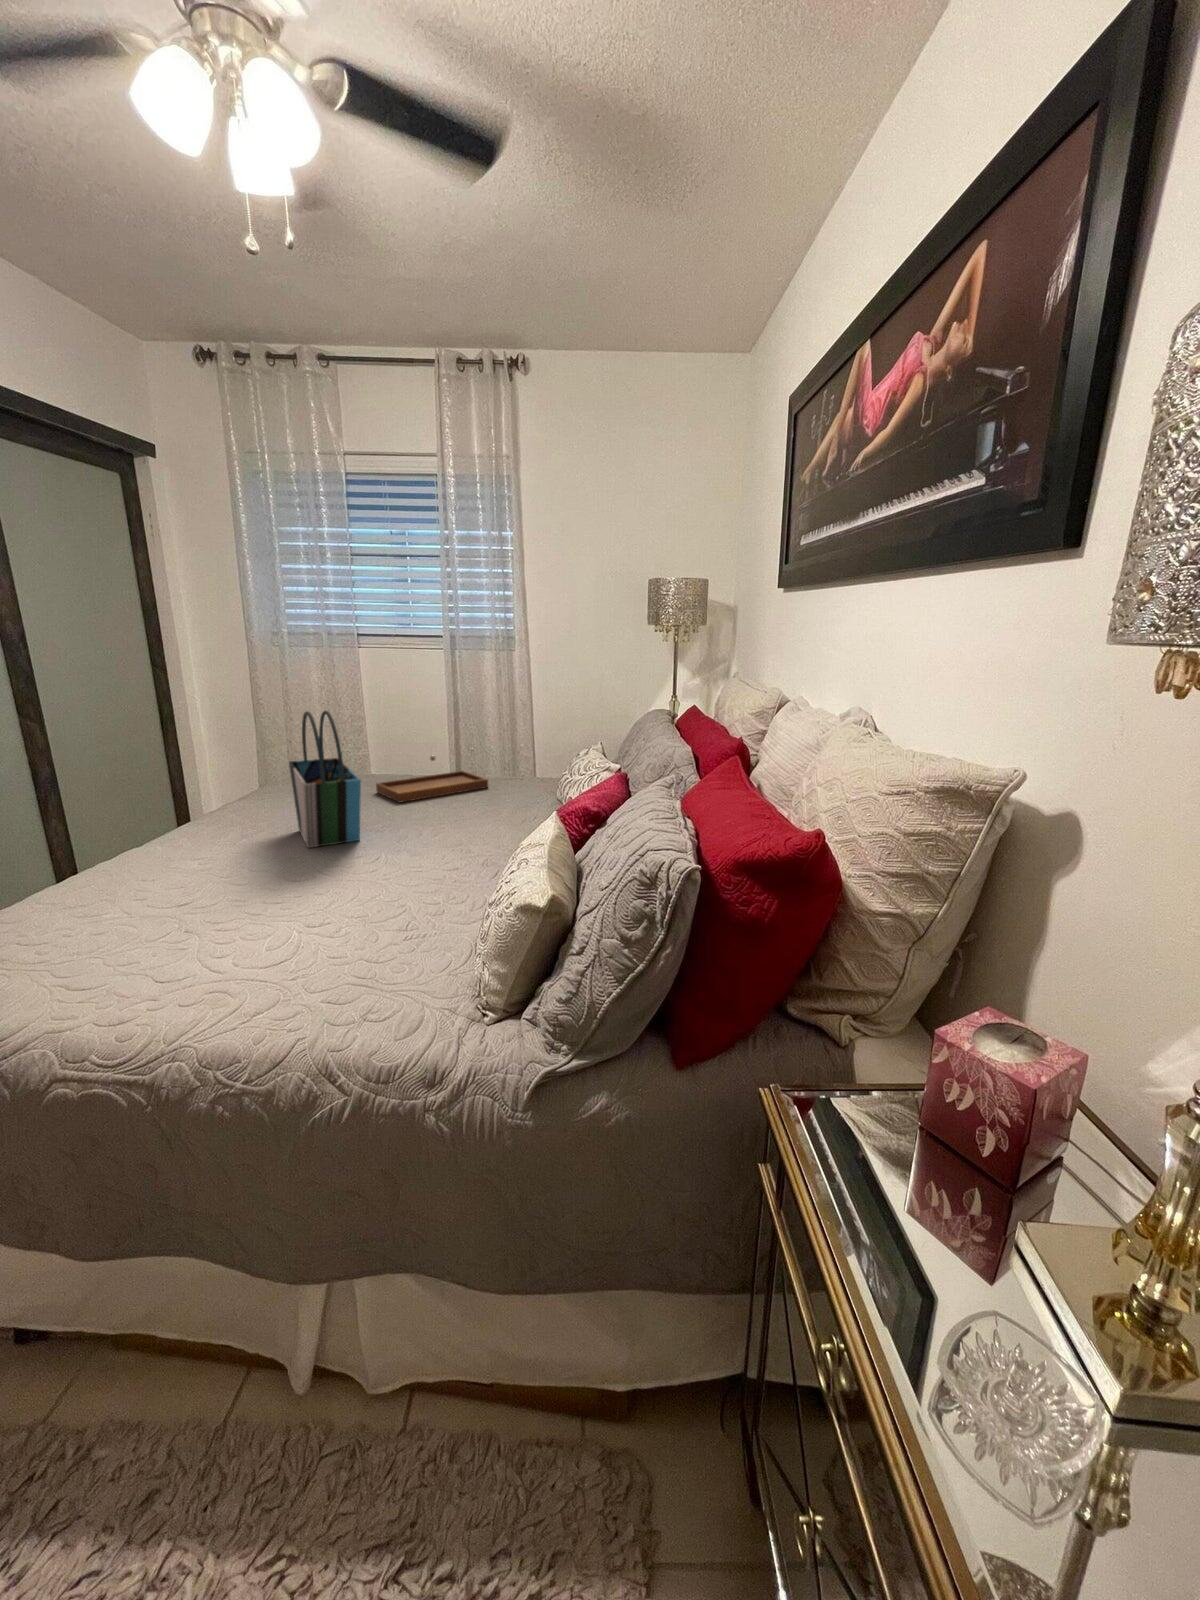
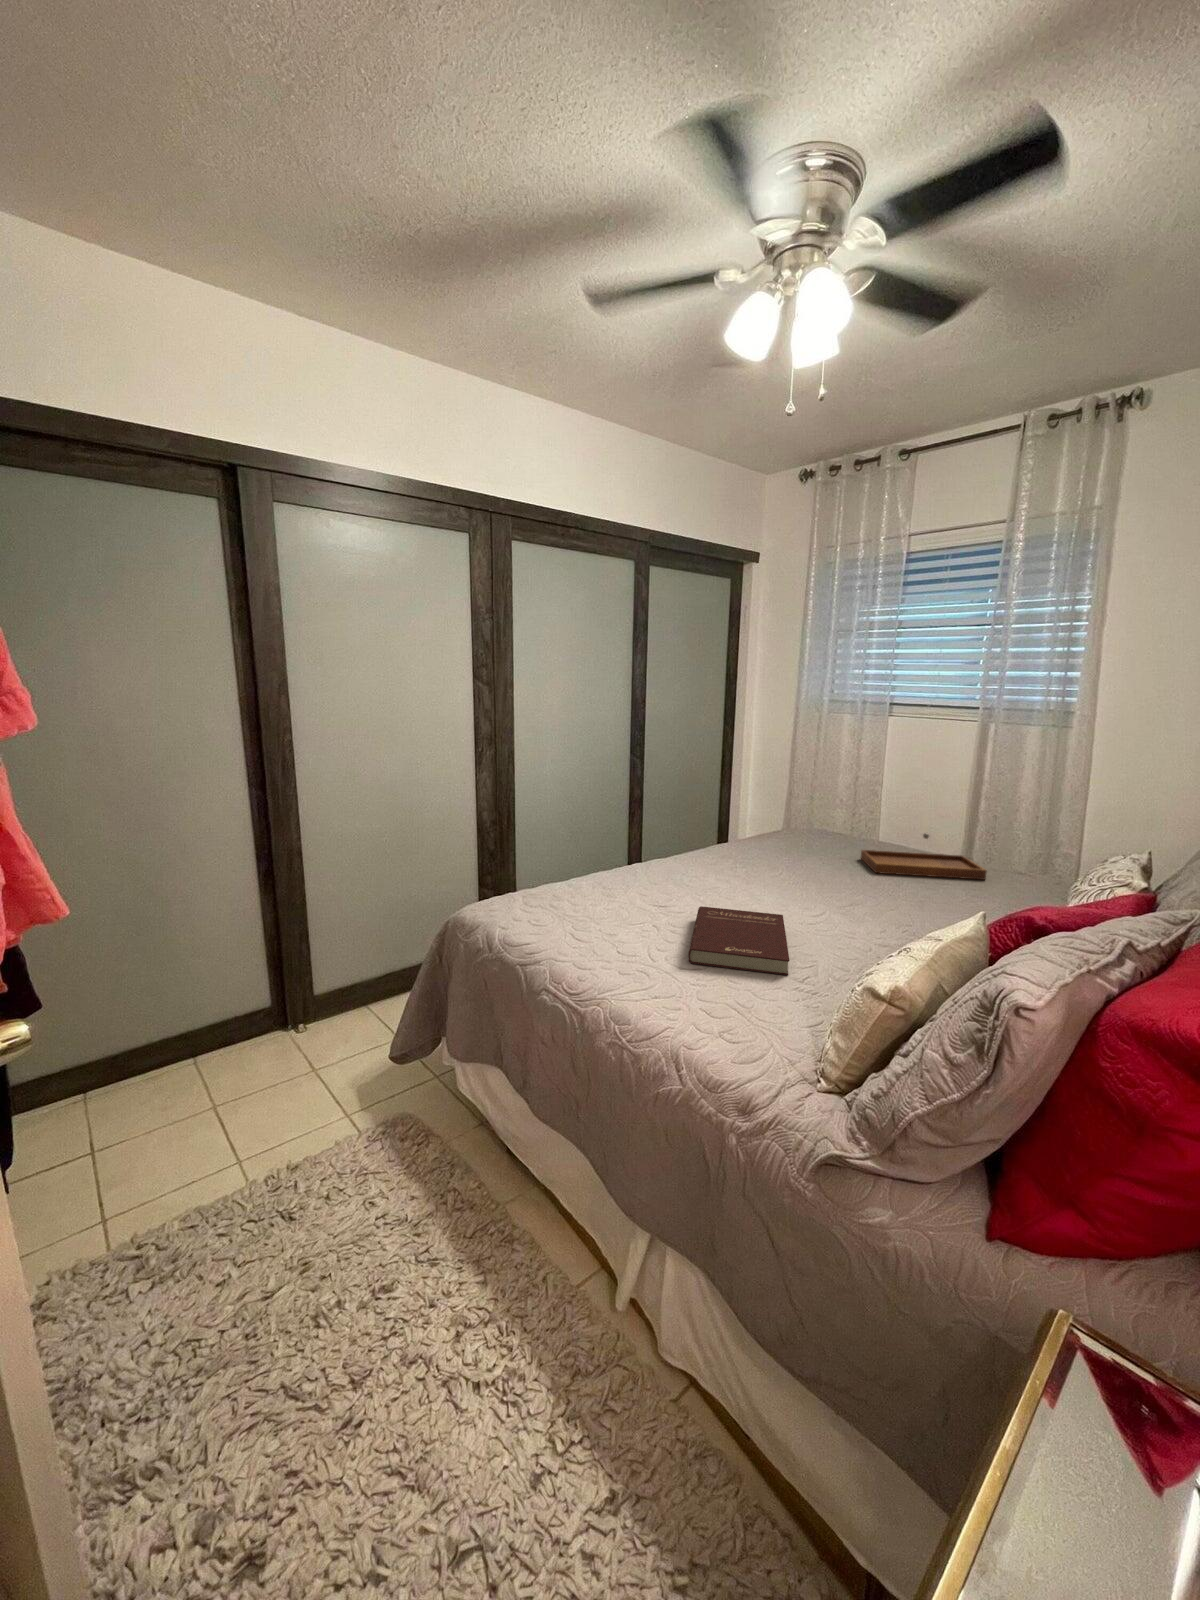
tote bag: present [289,711,361,848] -> none [769,773,822,897]
book: none [242,867,388,955] -> present [688,906,790,975]

